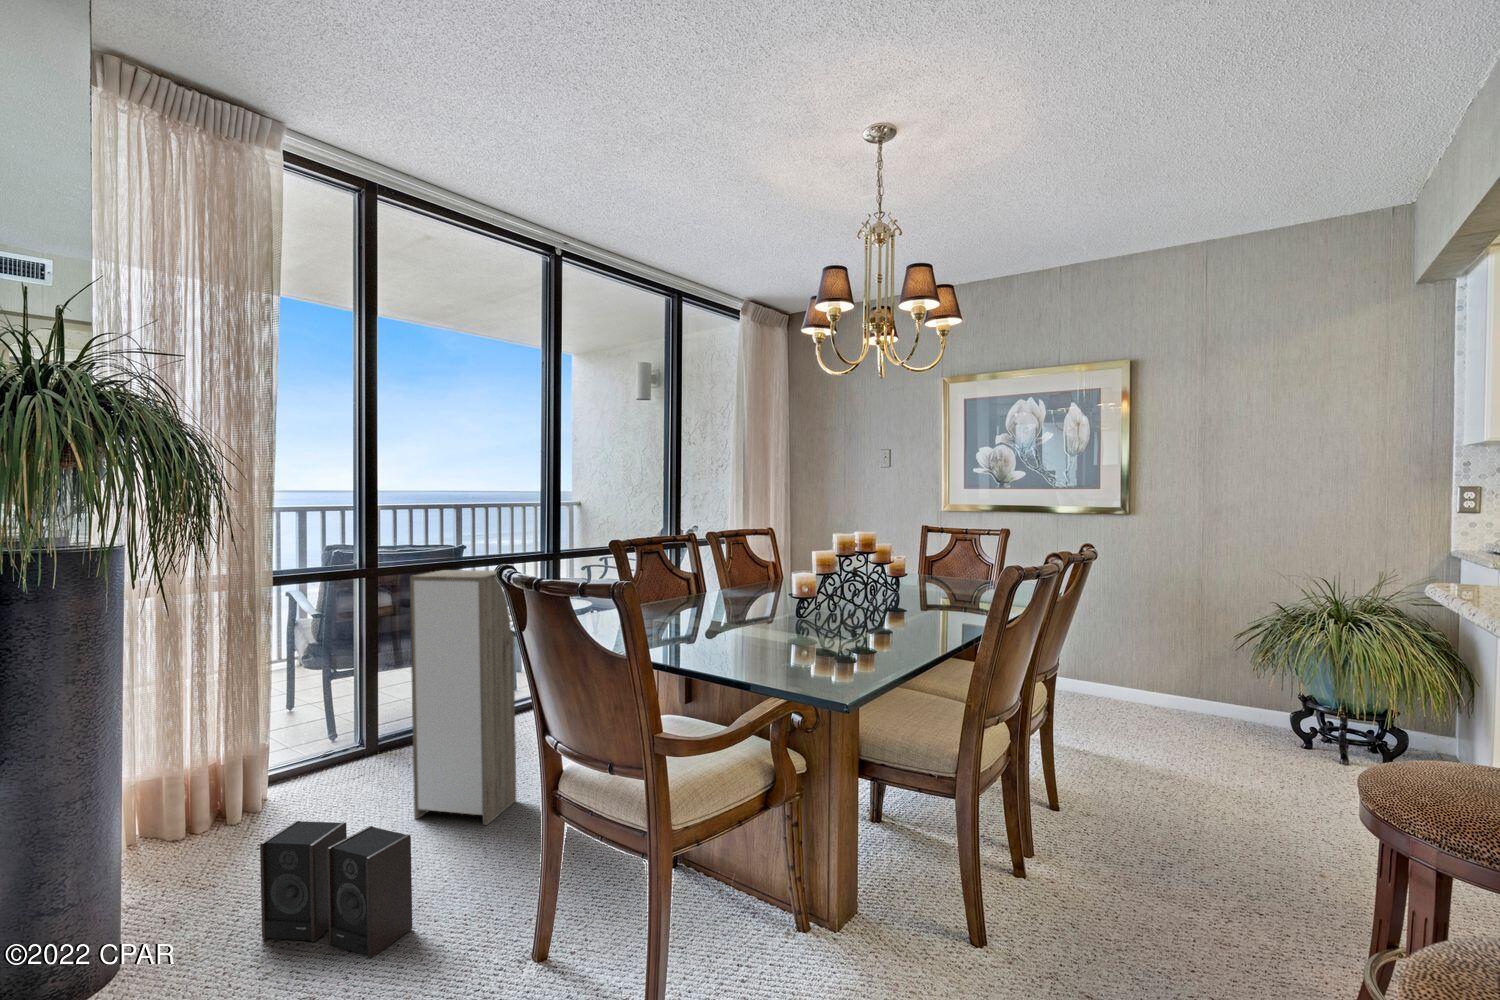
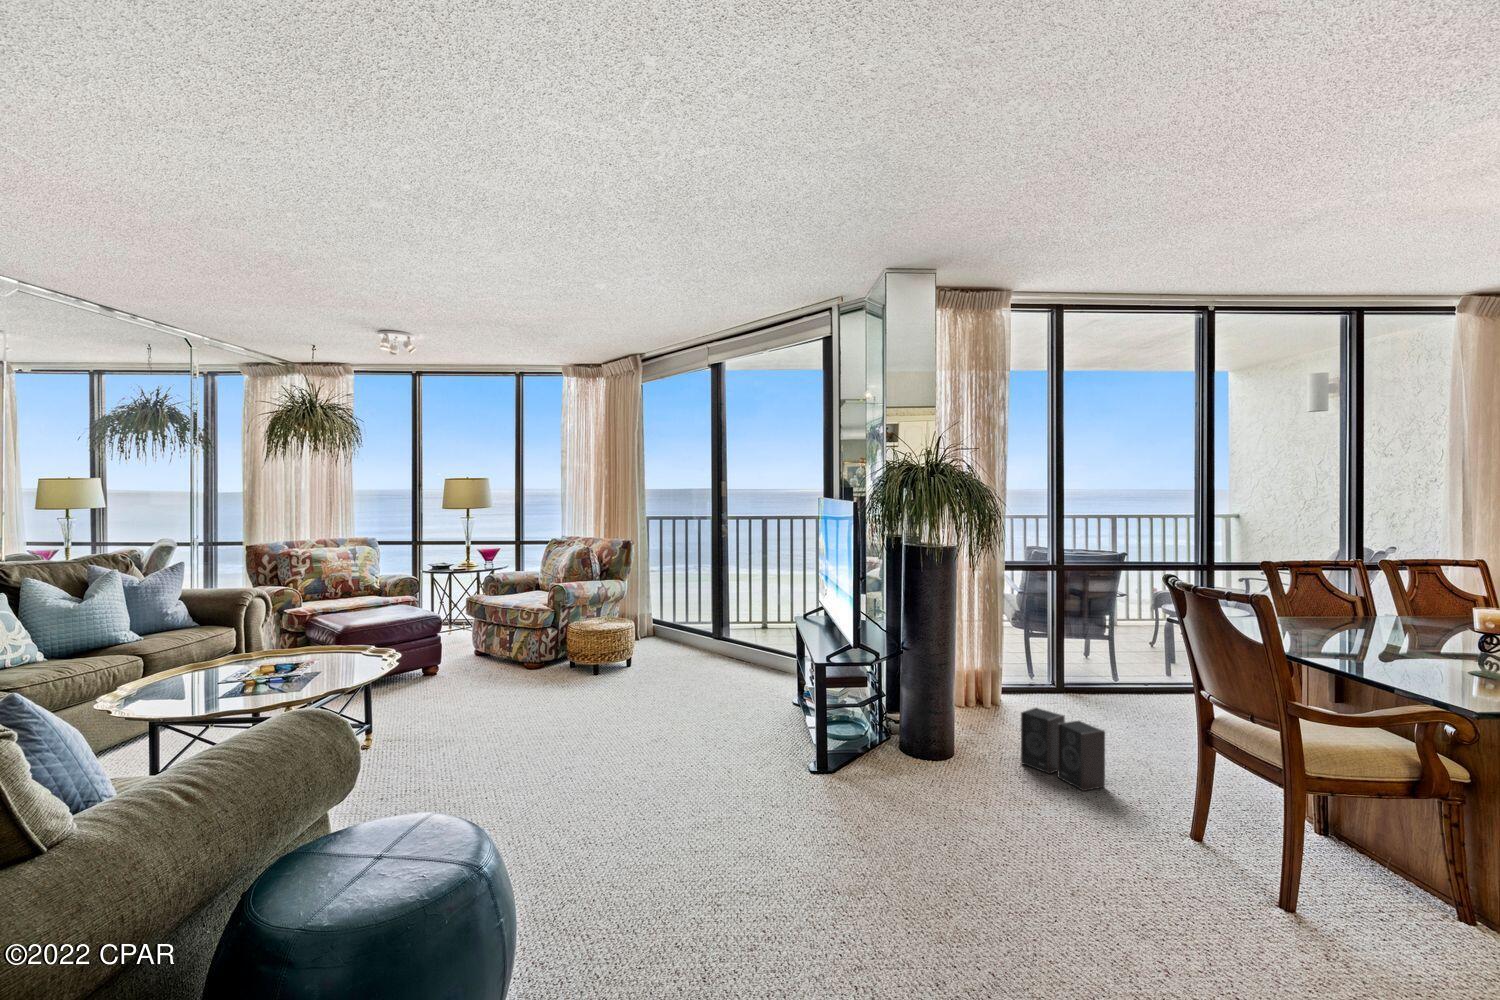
storage cabinet: present [410,570,517,825] -> none [1096,571,1173,754]

